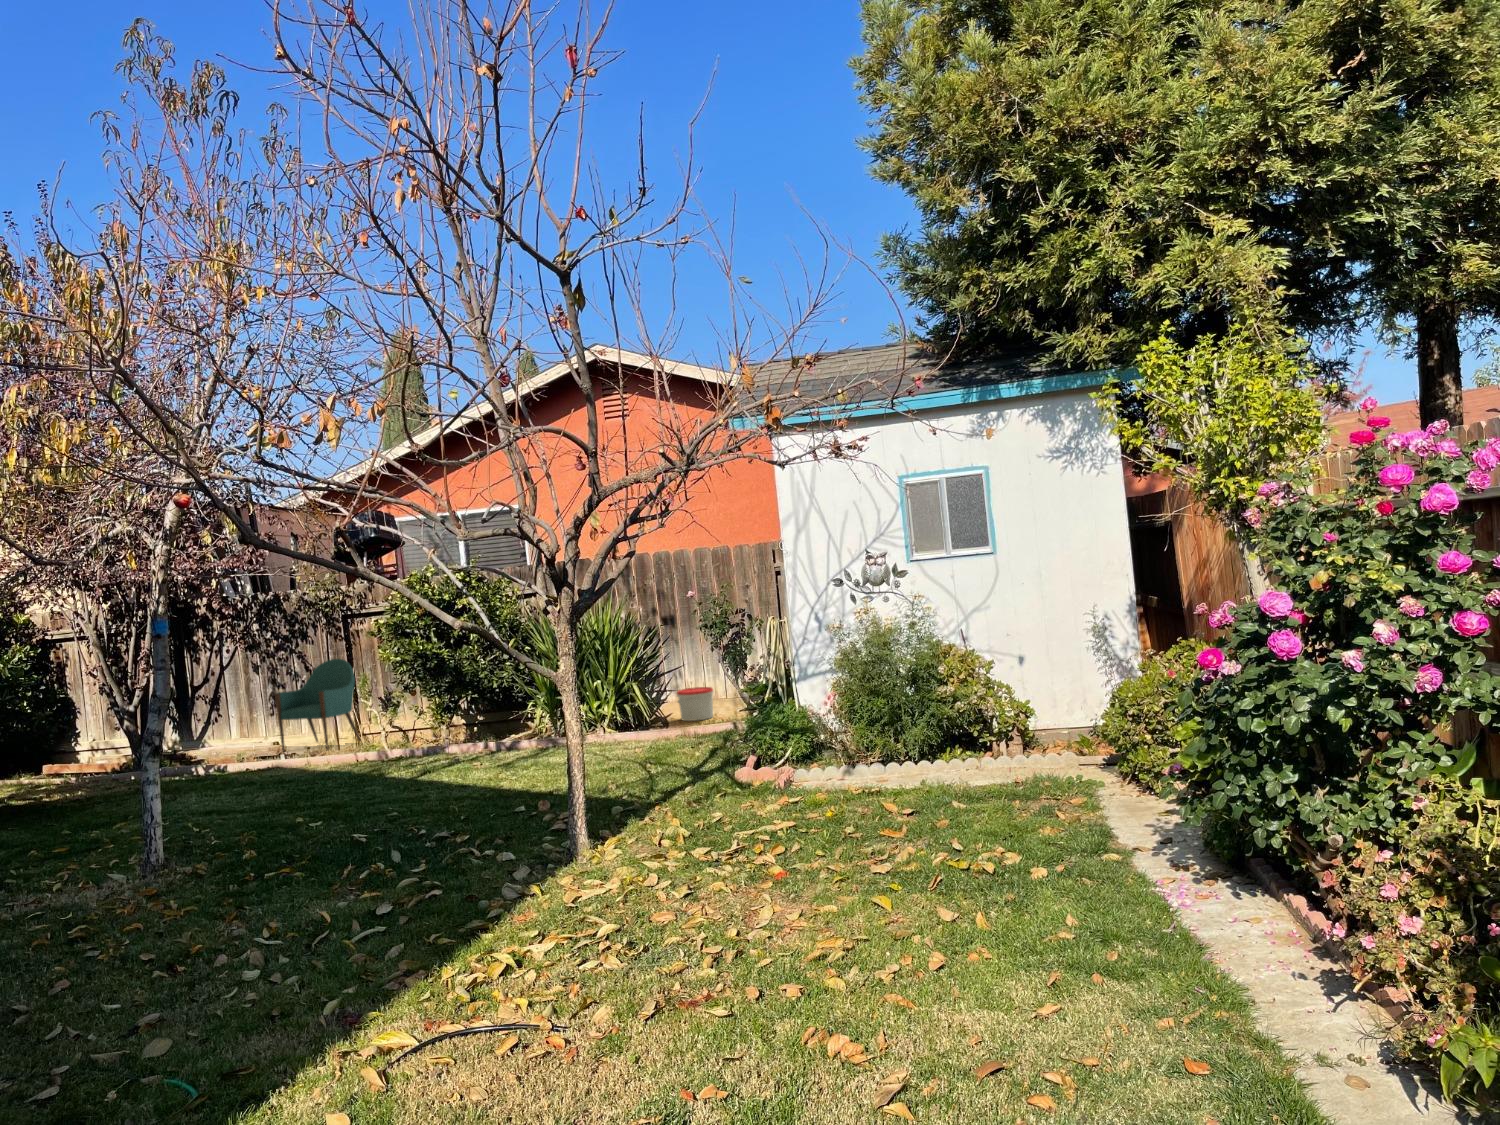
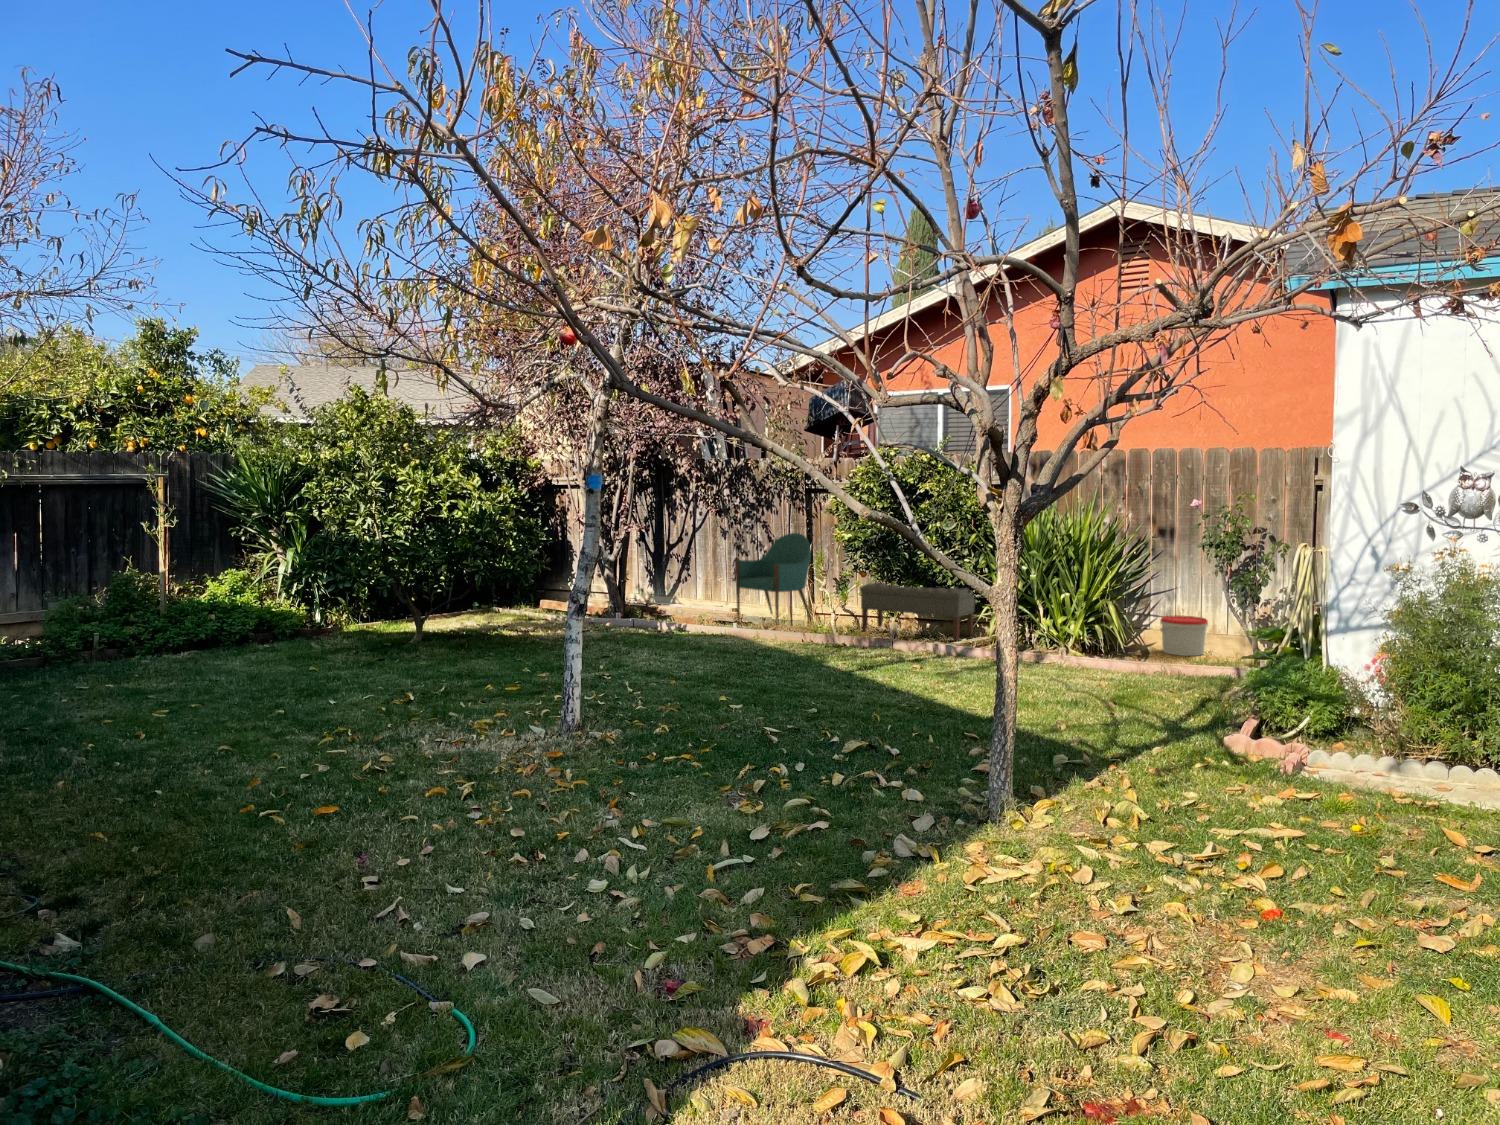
bench: none [410,689,521,744] -> present [860,582,975,641]

